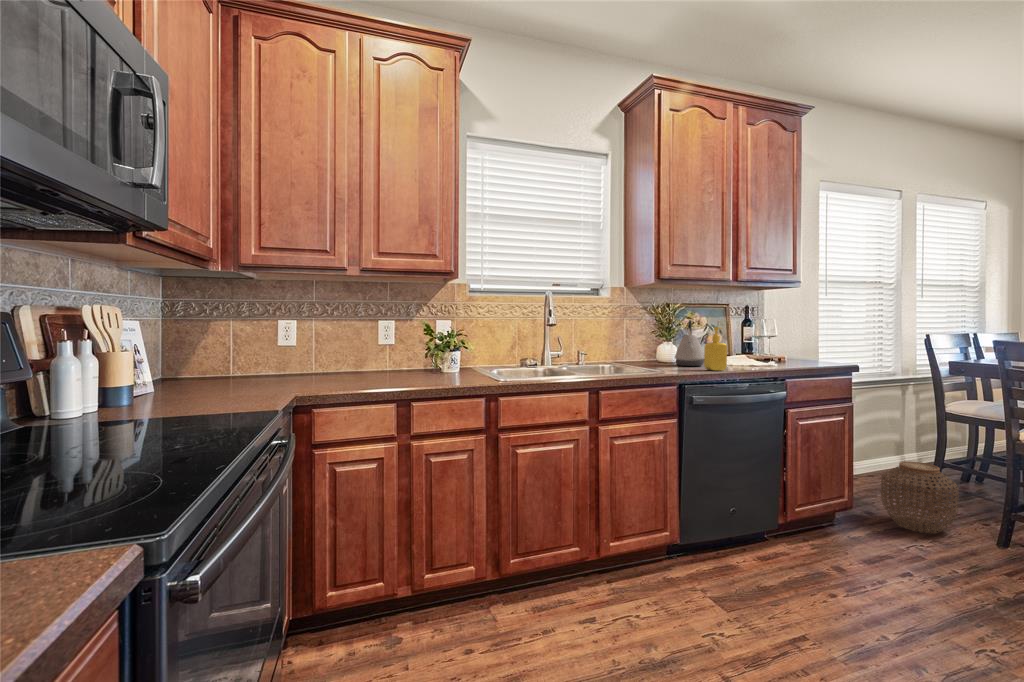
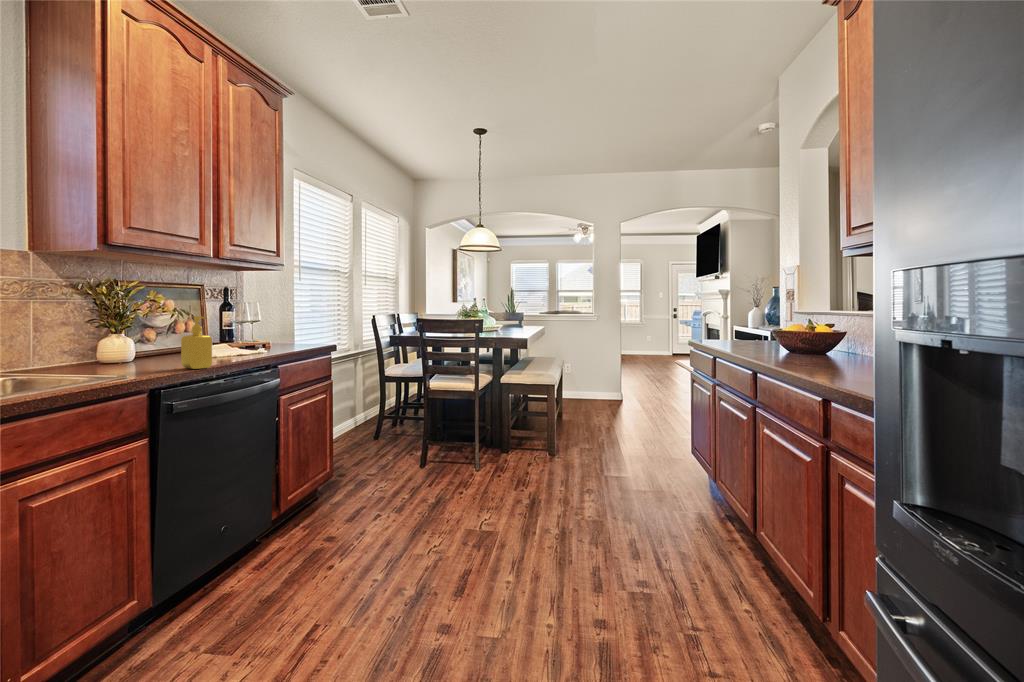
kettle: present [675,321,704,366] -> none [133,305,179,364]
woven basket: present [881,461,959,533] -> none [351,424,402,480]

